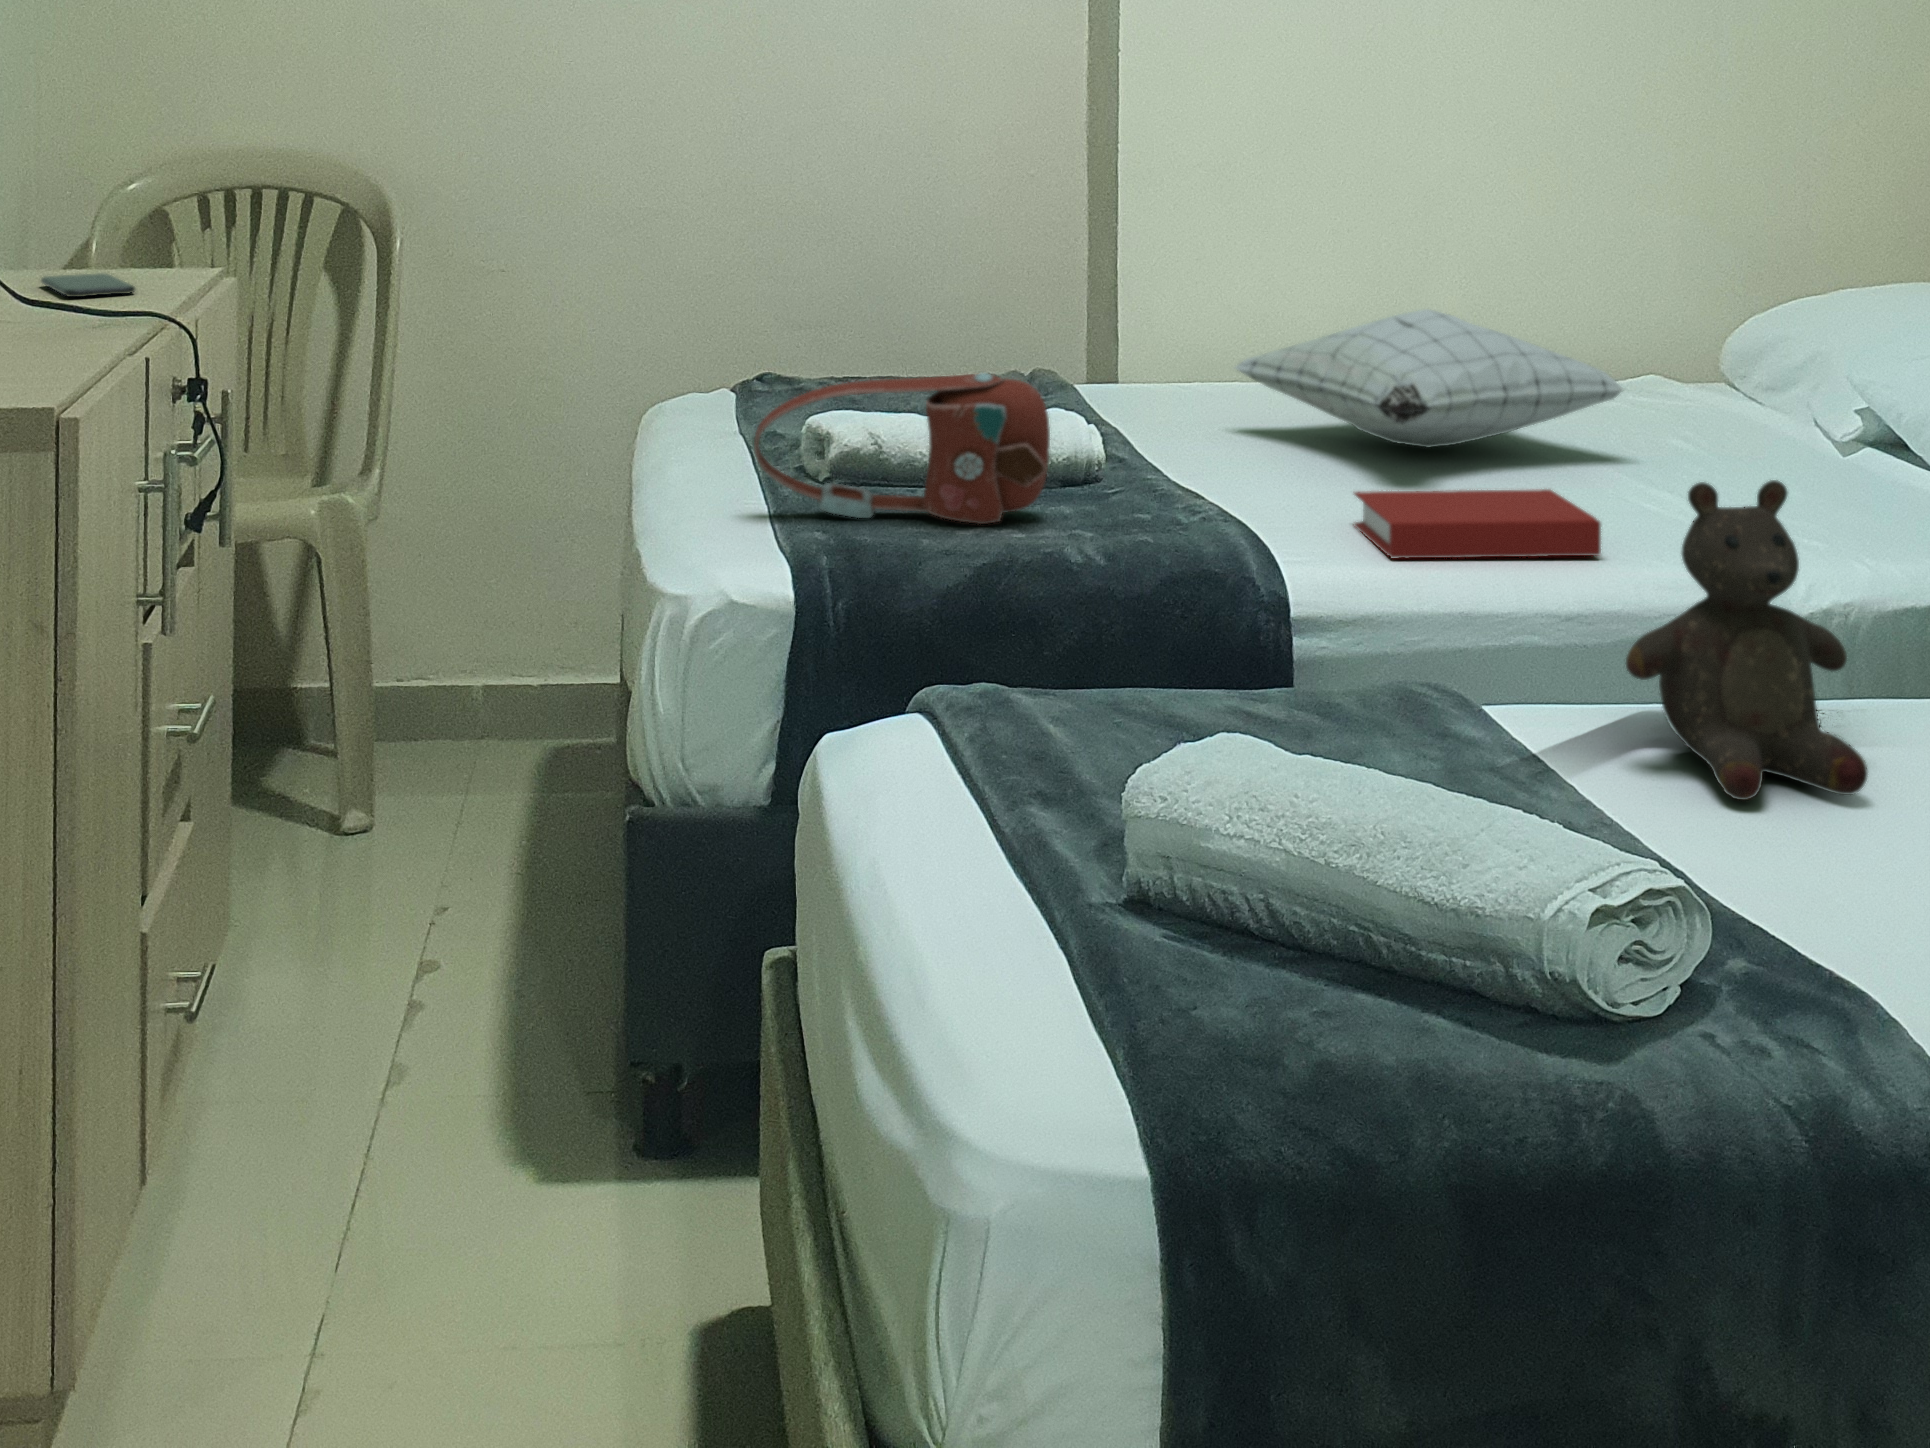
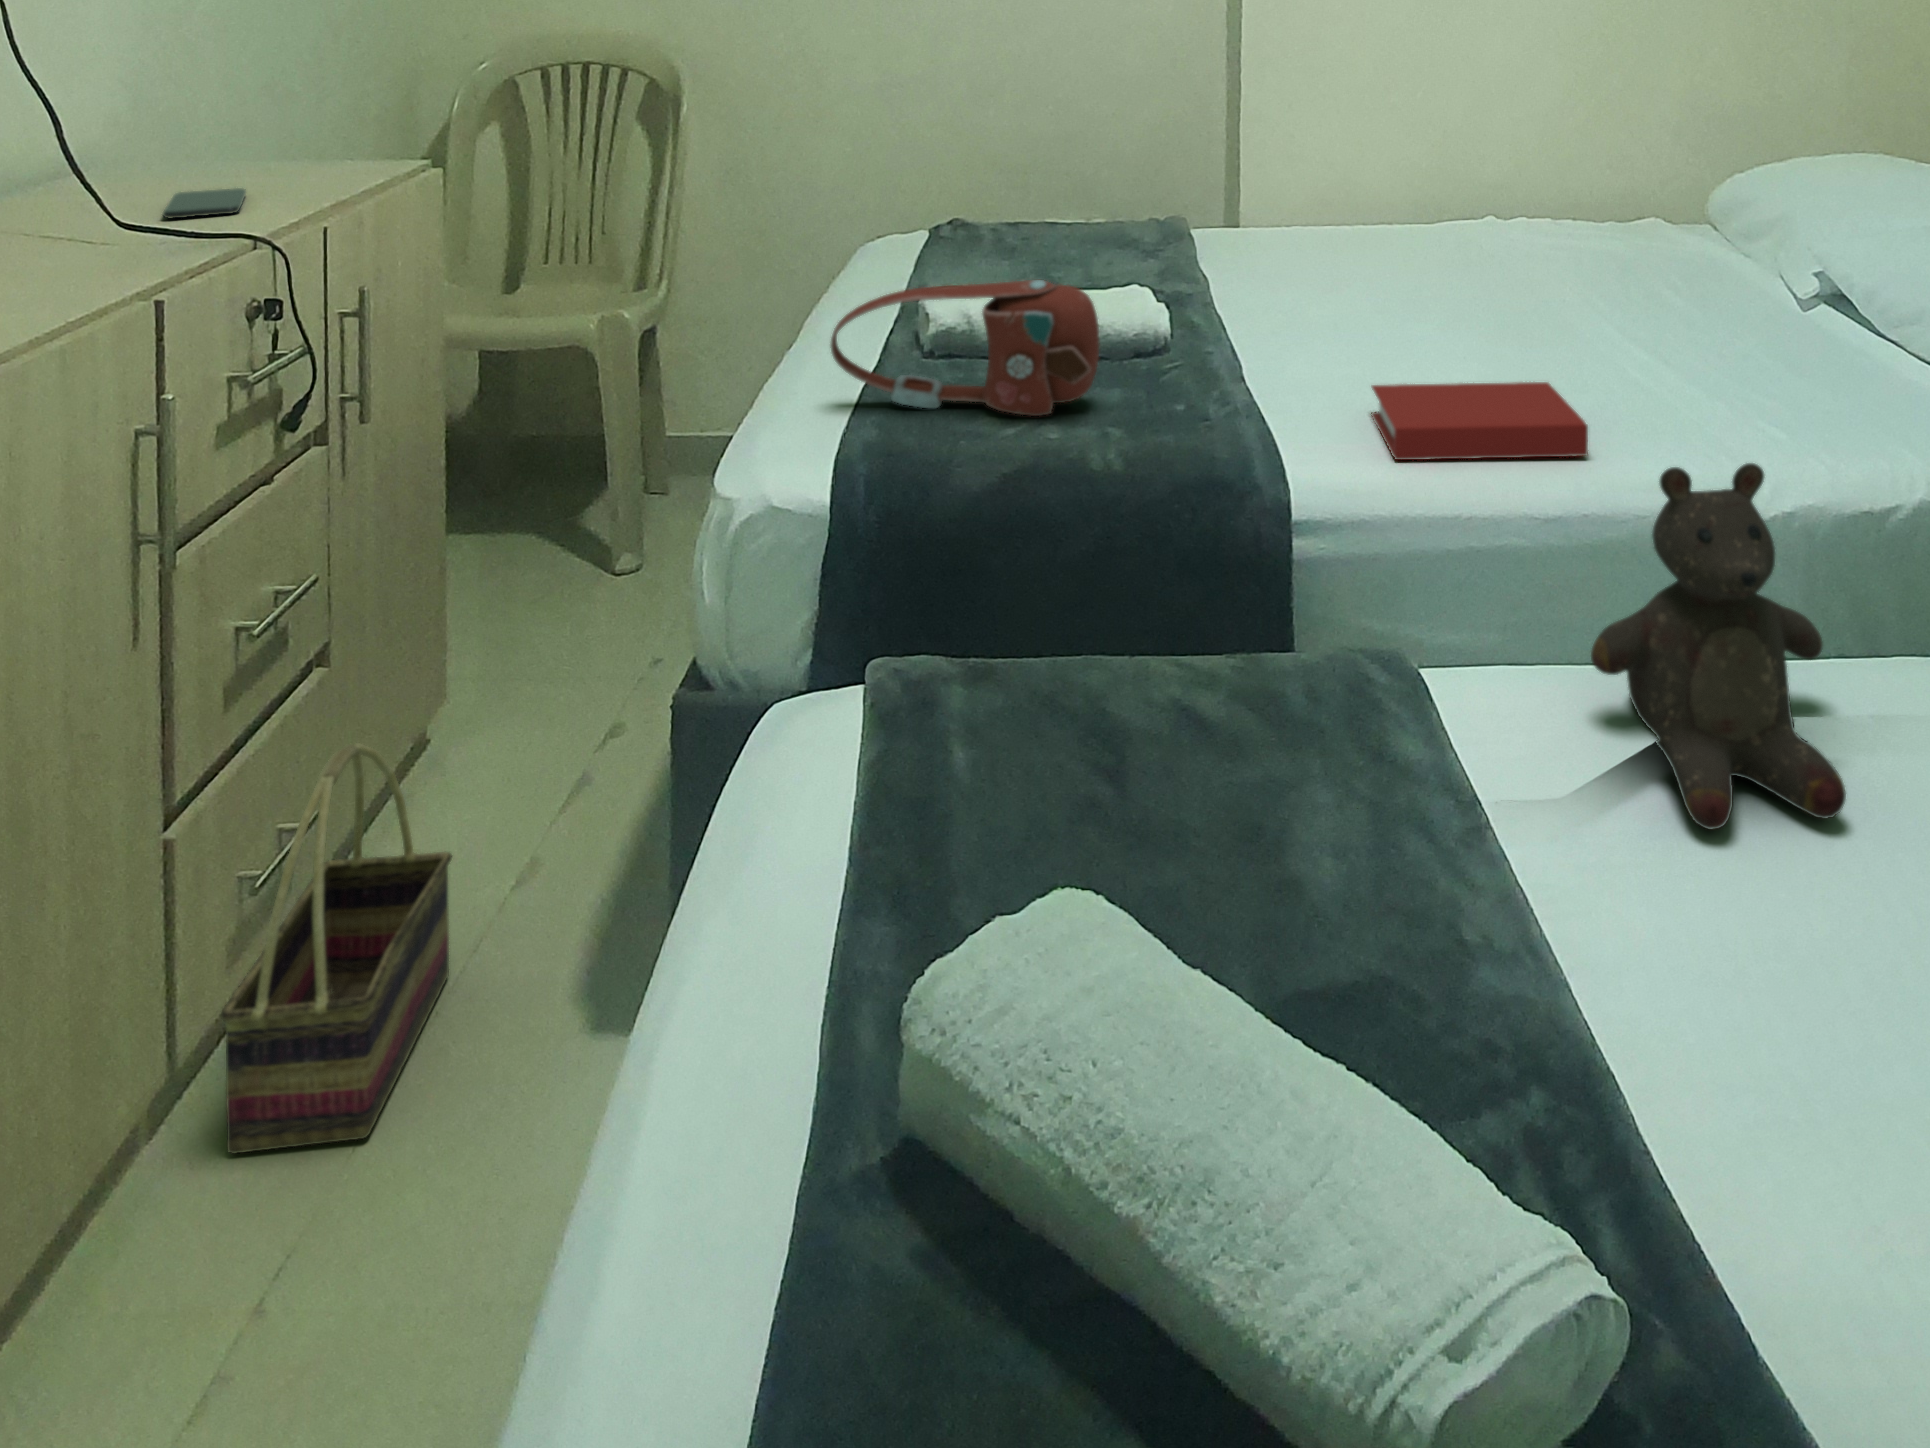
pillow: present [1235,309,1624,447] -> none [1295,204,1623,320]
basket: none [202,853,368,1255] -> present [221,743,452,1153]

